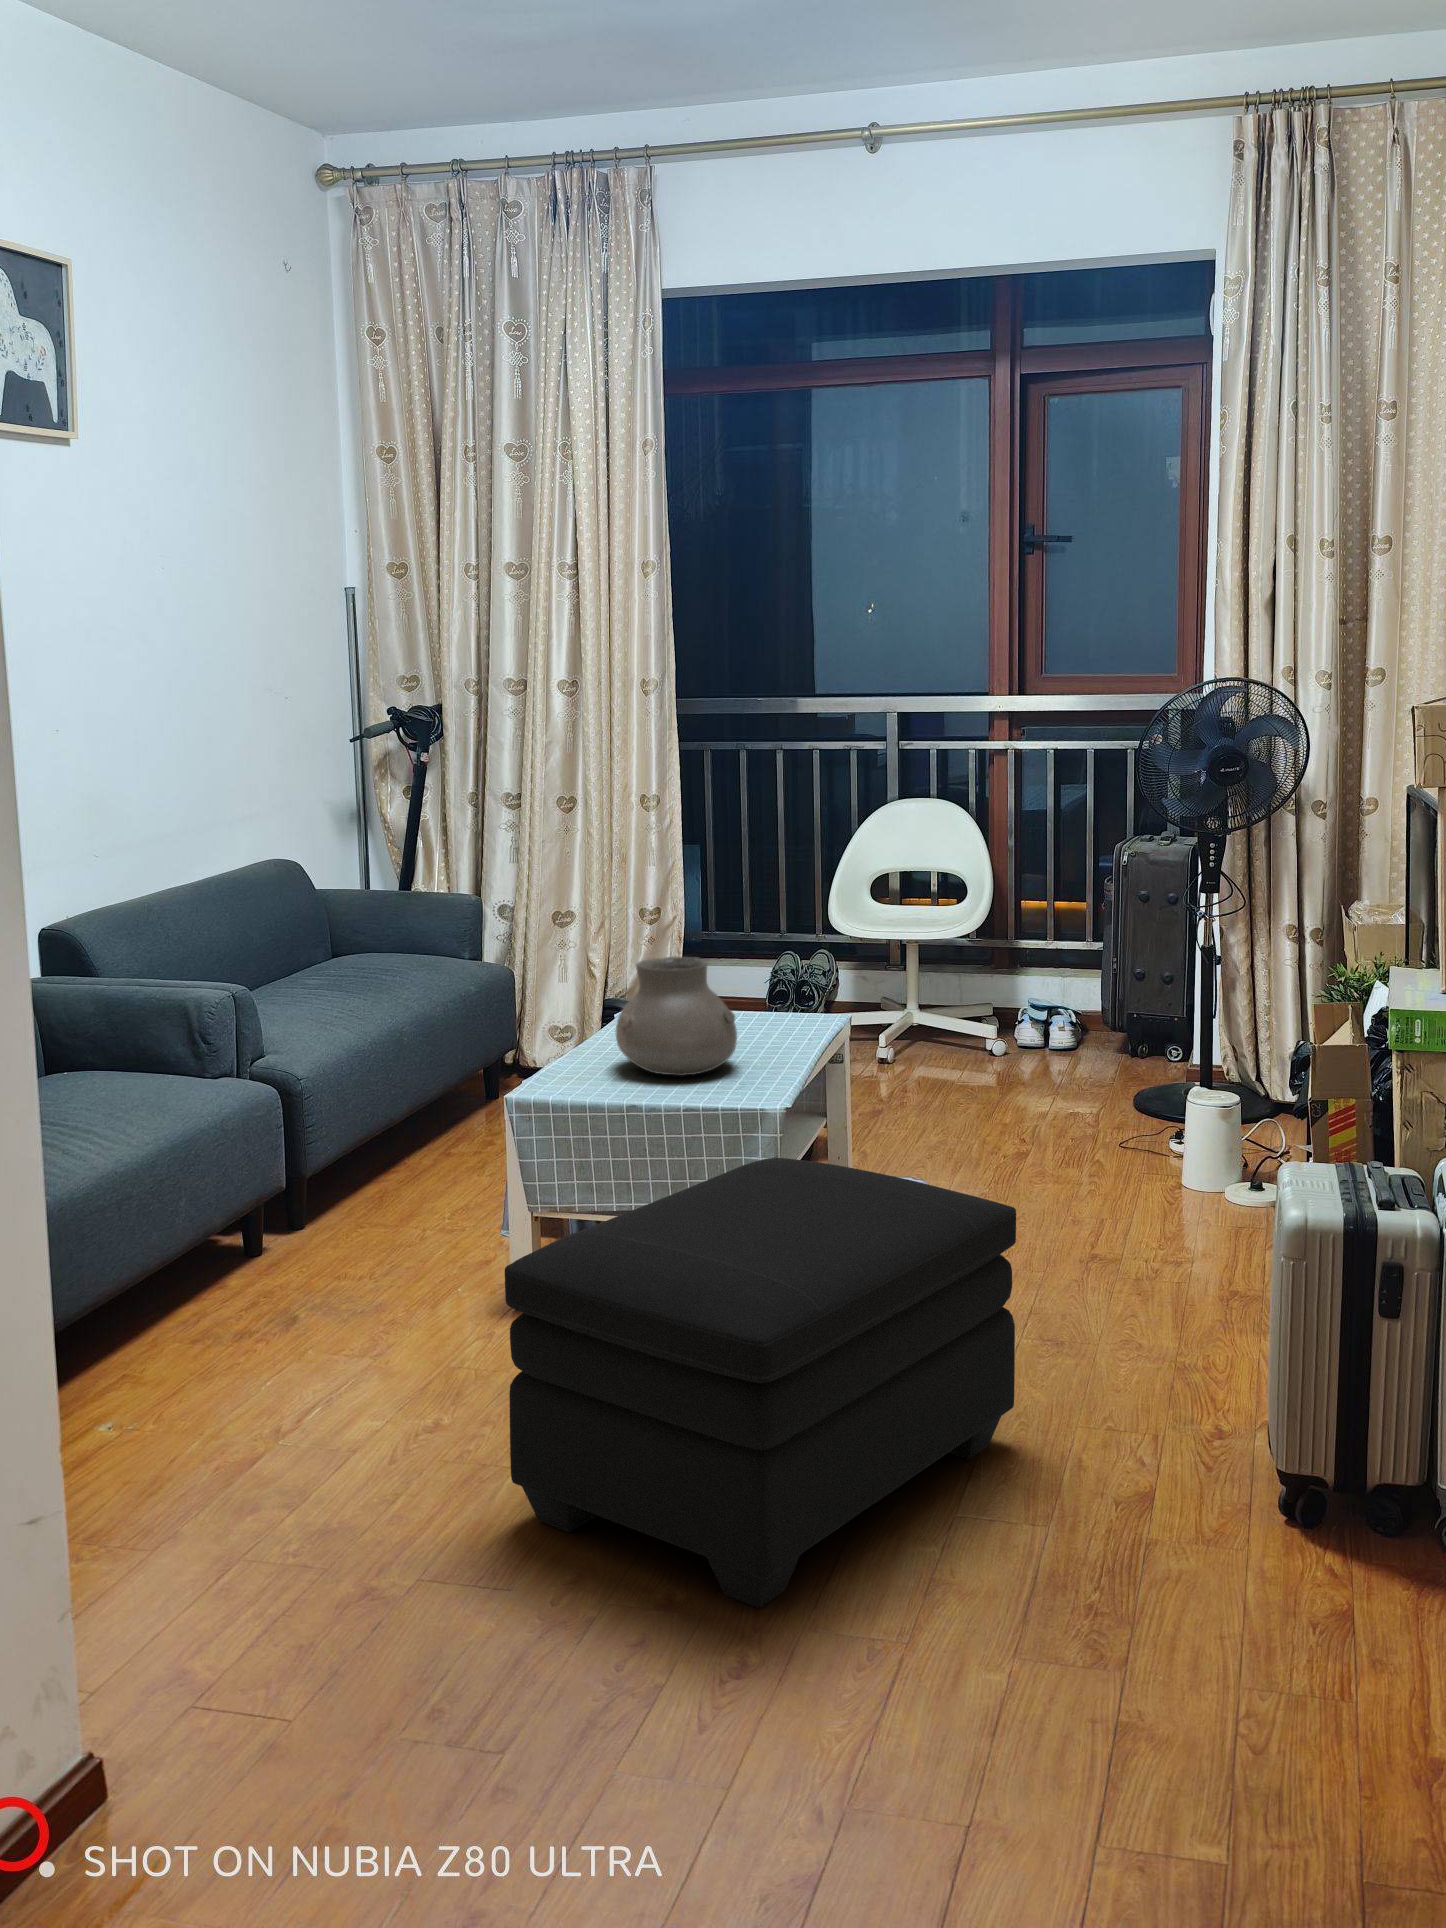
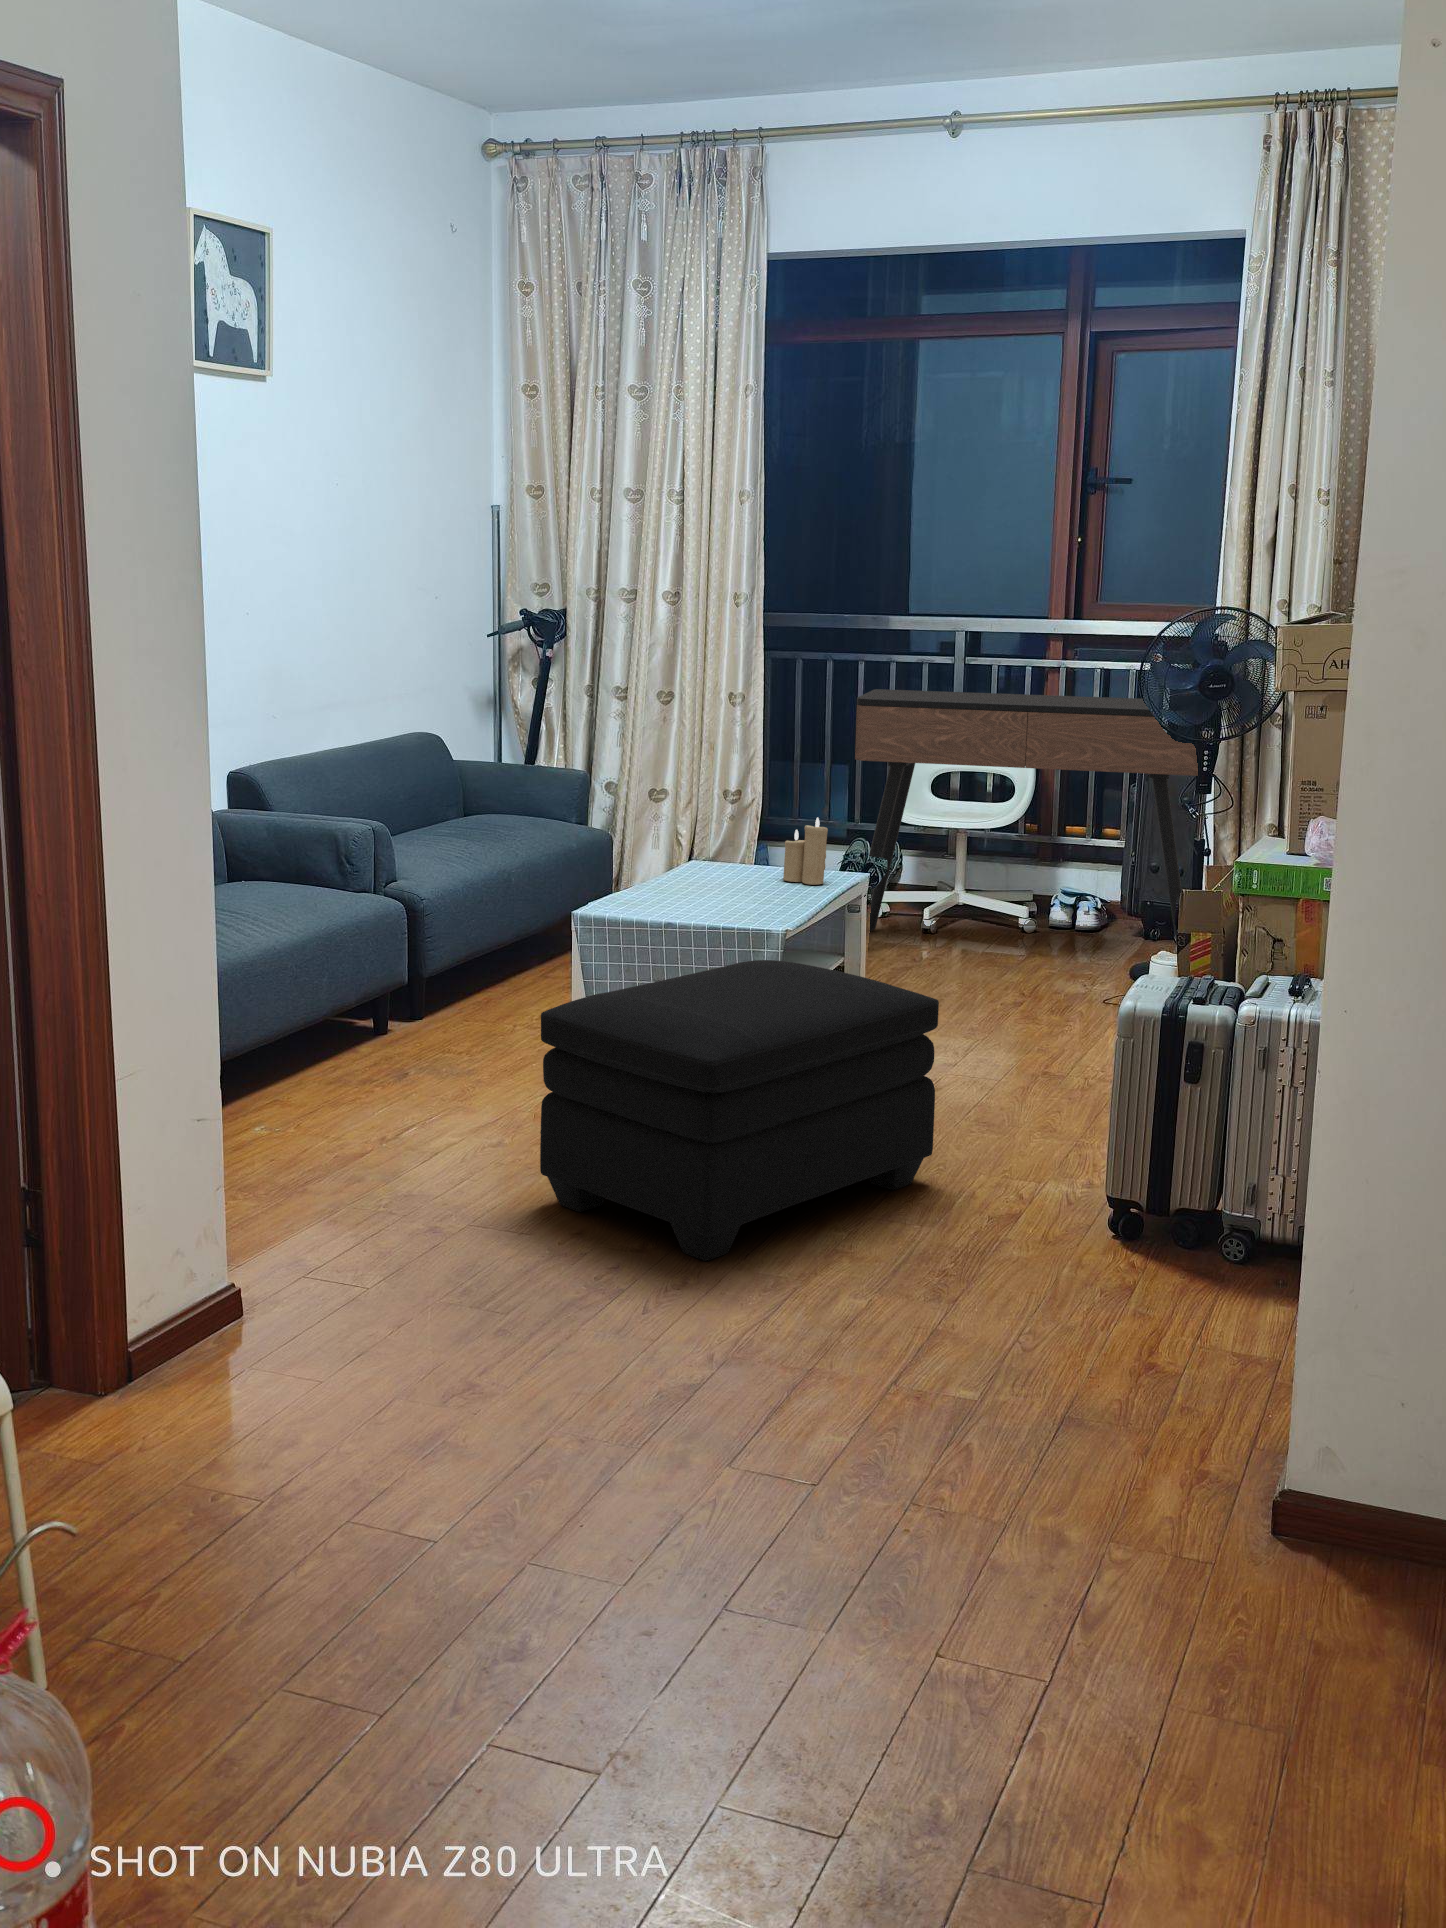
console table: none [798,784,1210,1104] -> present [855,689,1198,943]
candle: none [751,954,804,1037] -> present [783,817,828,885]
vase: present [616,957,737,1076] -> none [665,811,762,905]

